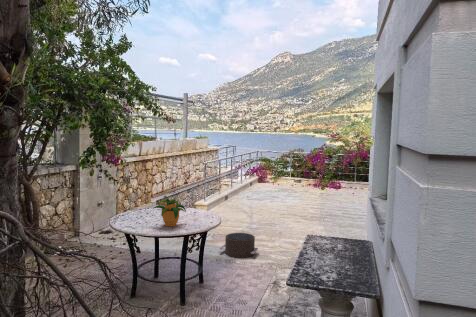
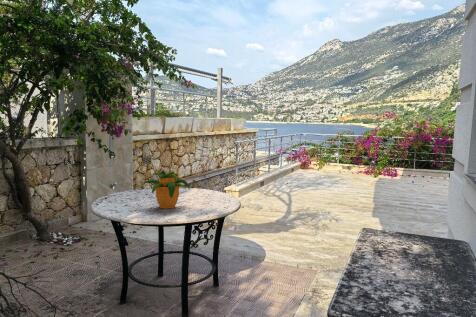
pouf: present [220,233,258,258] -> none [245,222,295,254]

